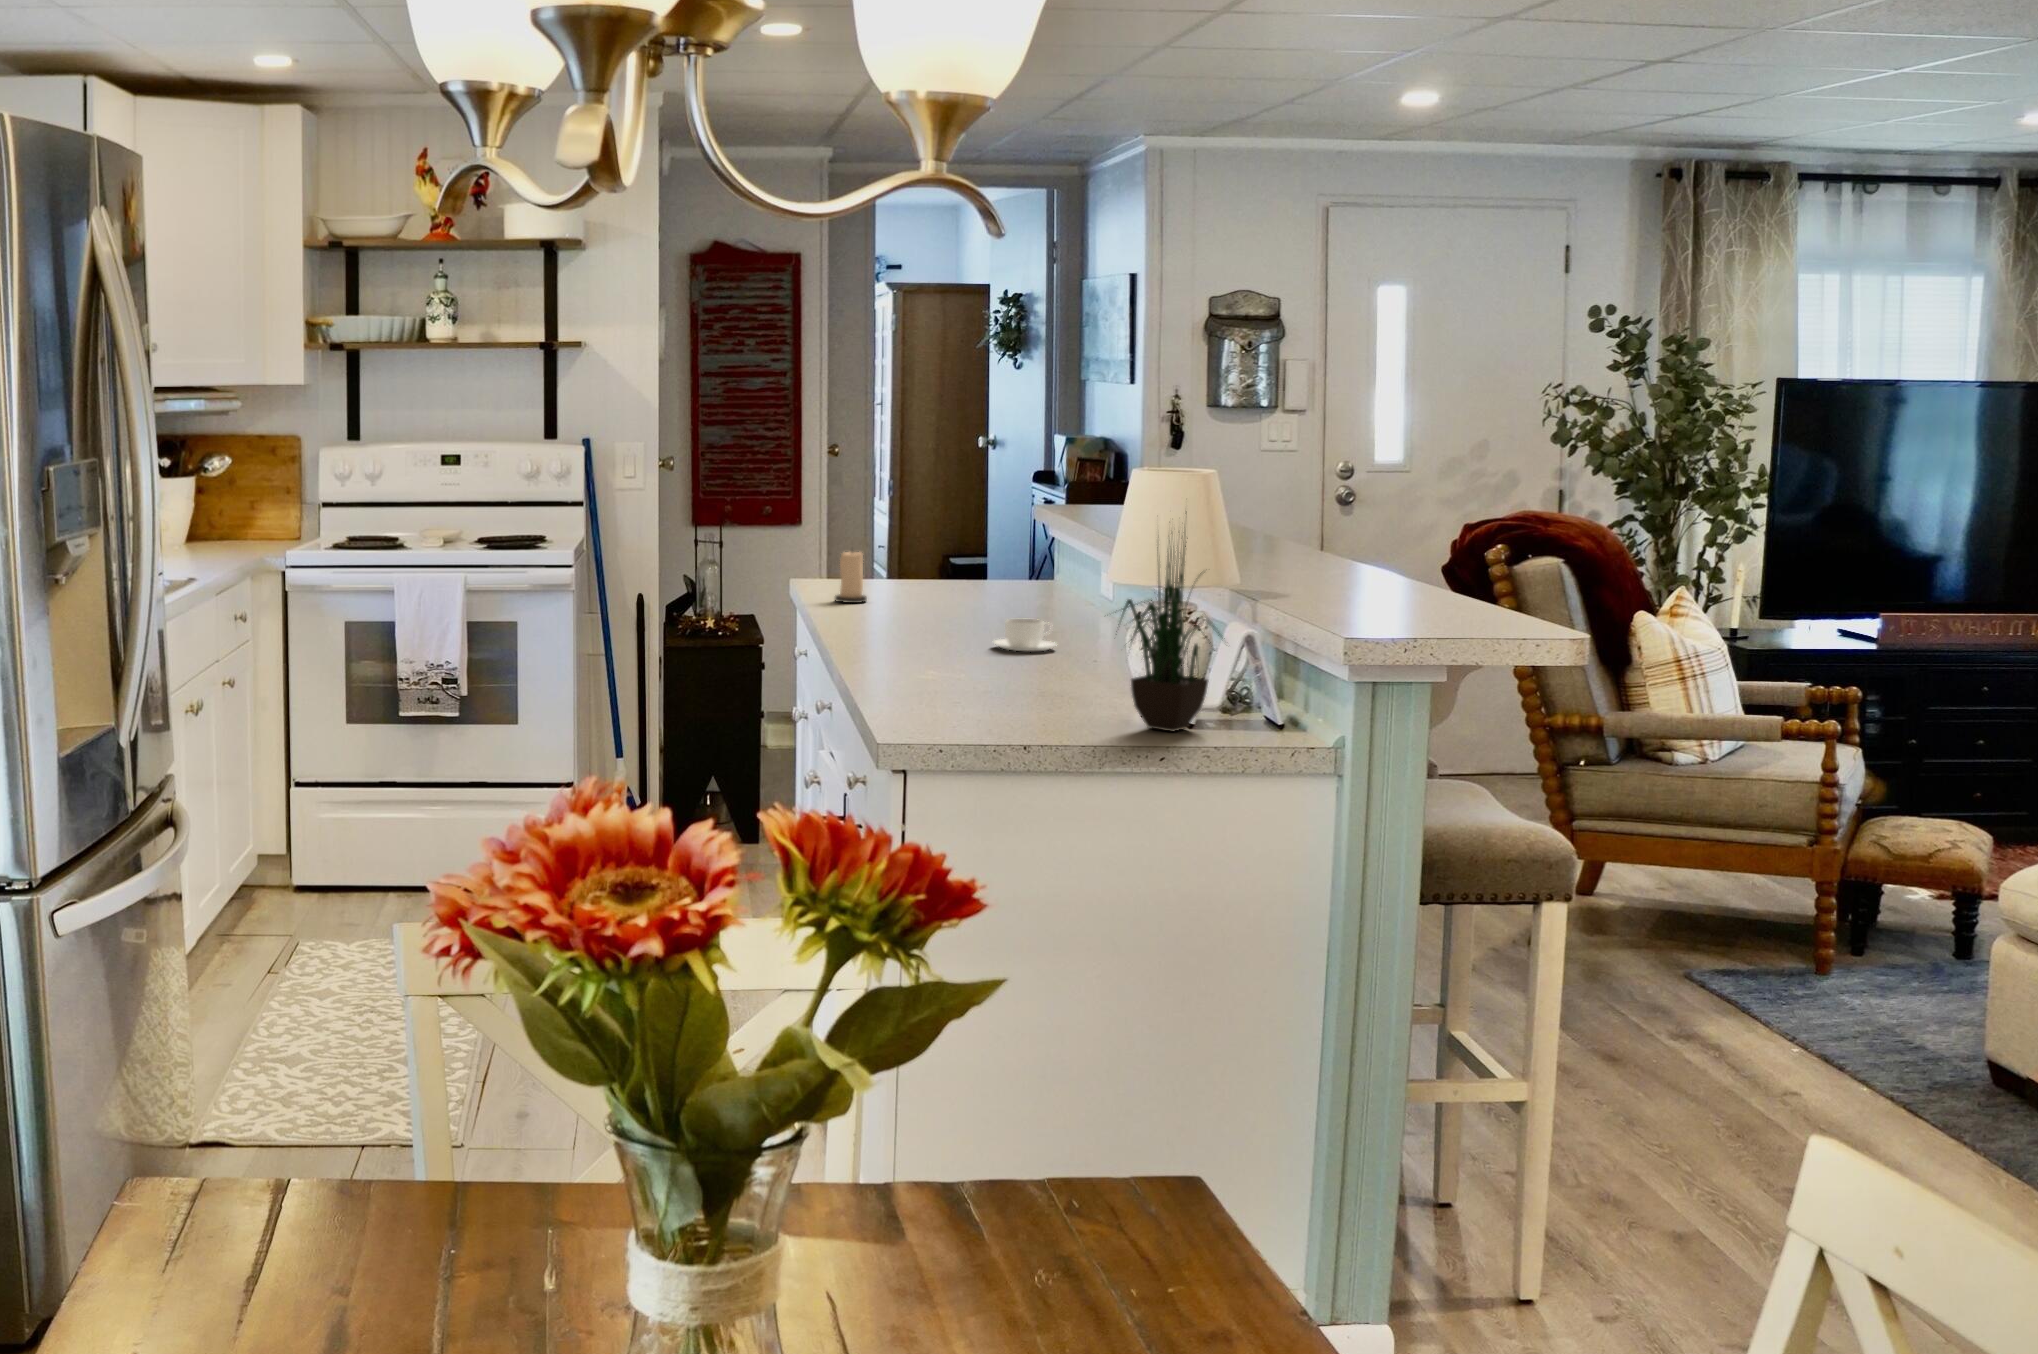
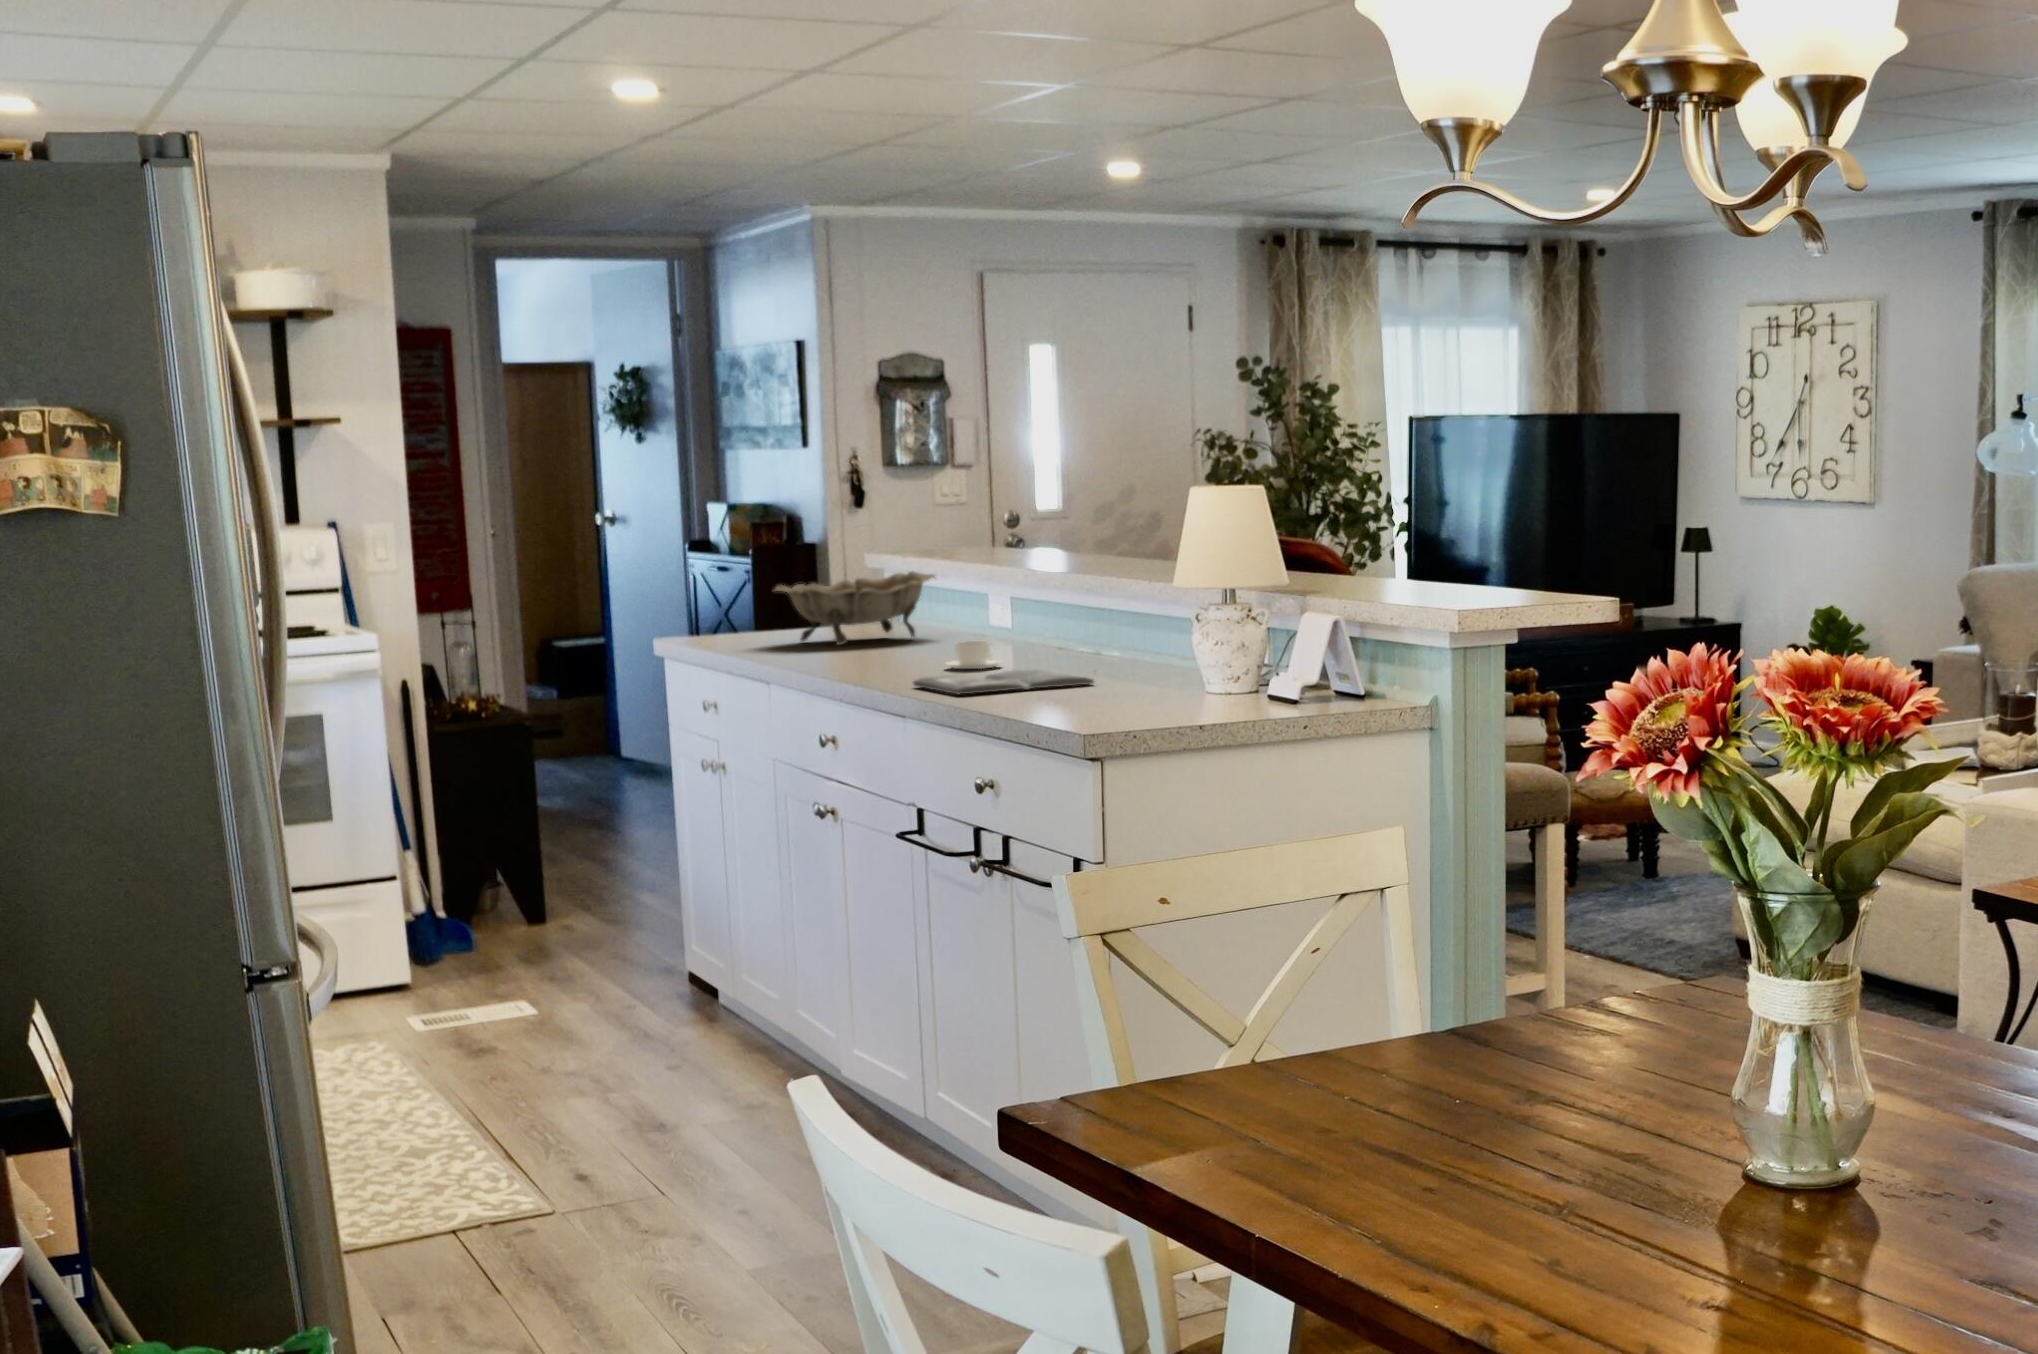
potted plant: present [1116,512,1225,731] -> none [1127,500,1233,698]
decorative bowl: none [904,527,1077,601] -> present [775,571,935,645]
candle: present [835,551,867,603] -> none [724,600,755,654]
magazine: none [911,661,1101,691] -> present [913,670,1094,694]

